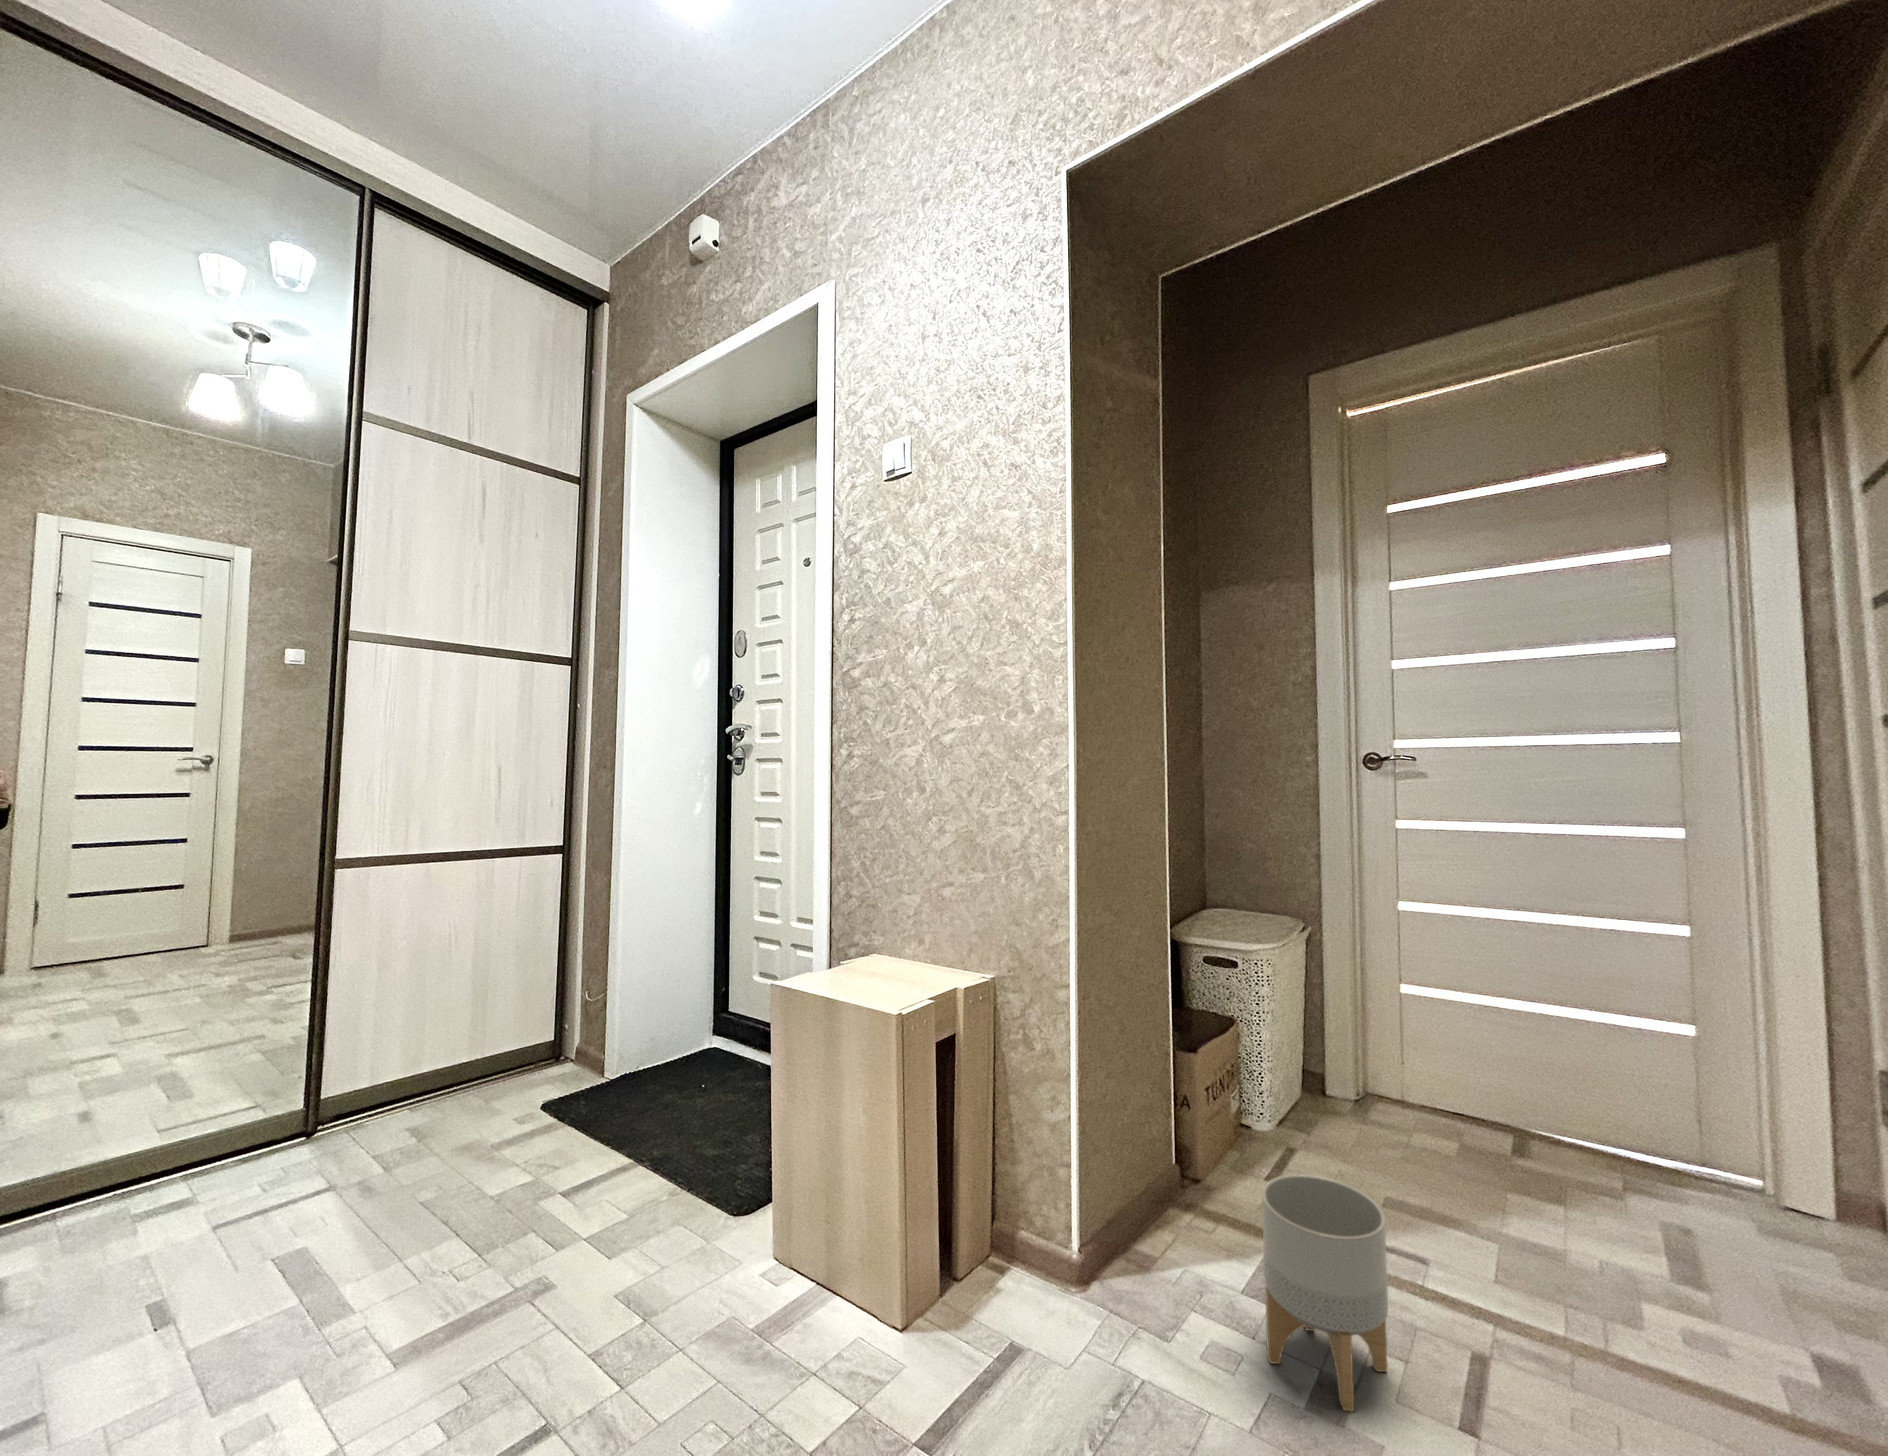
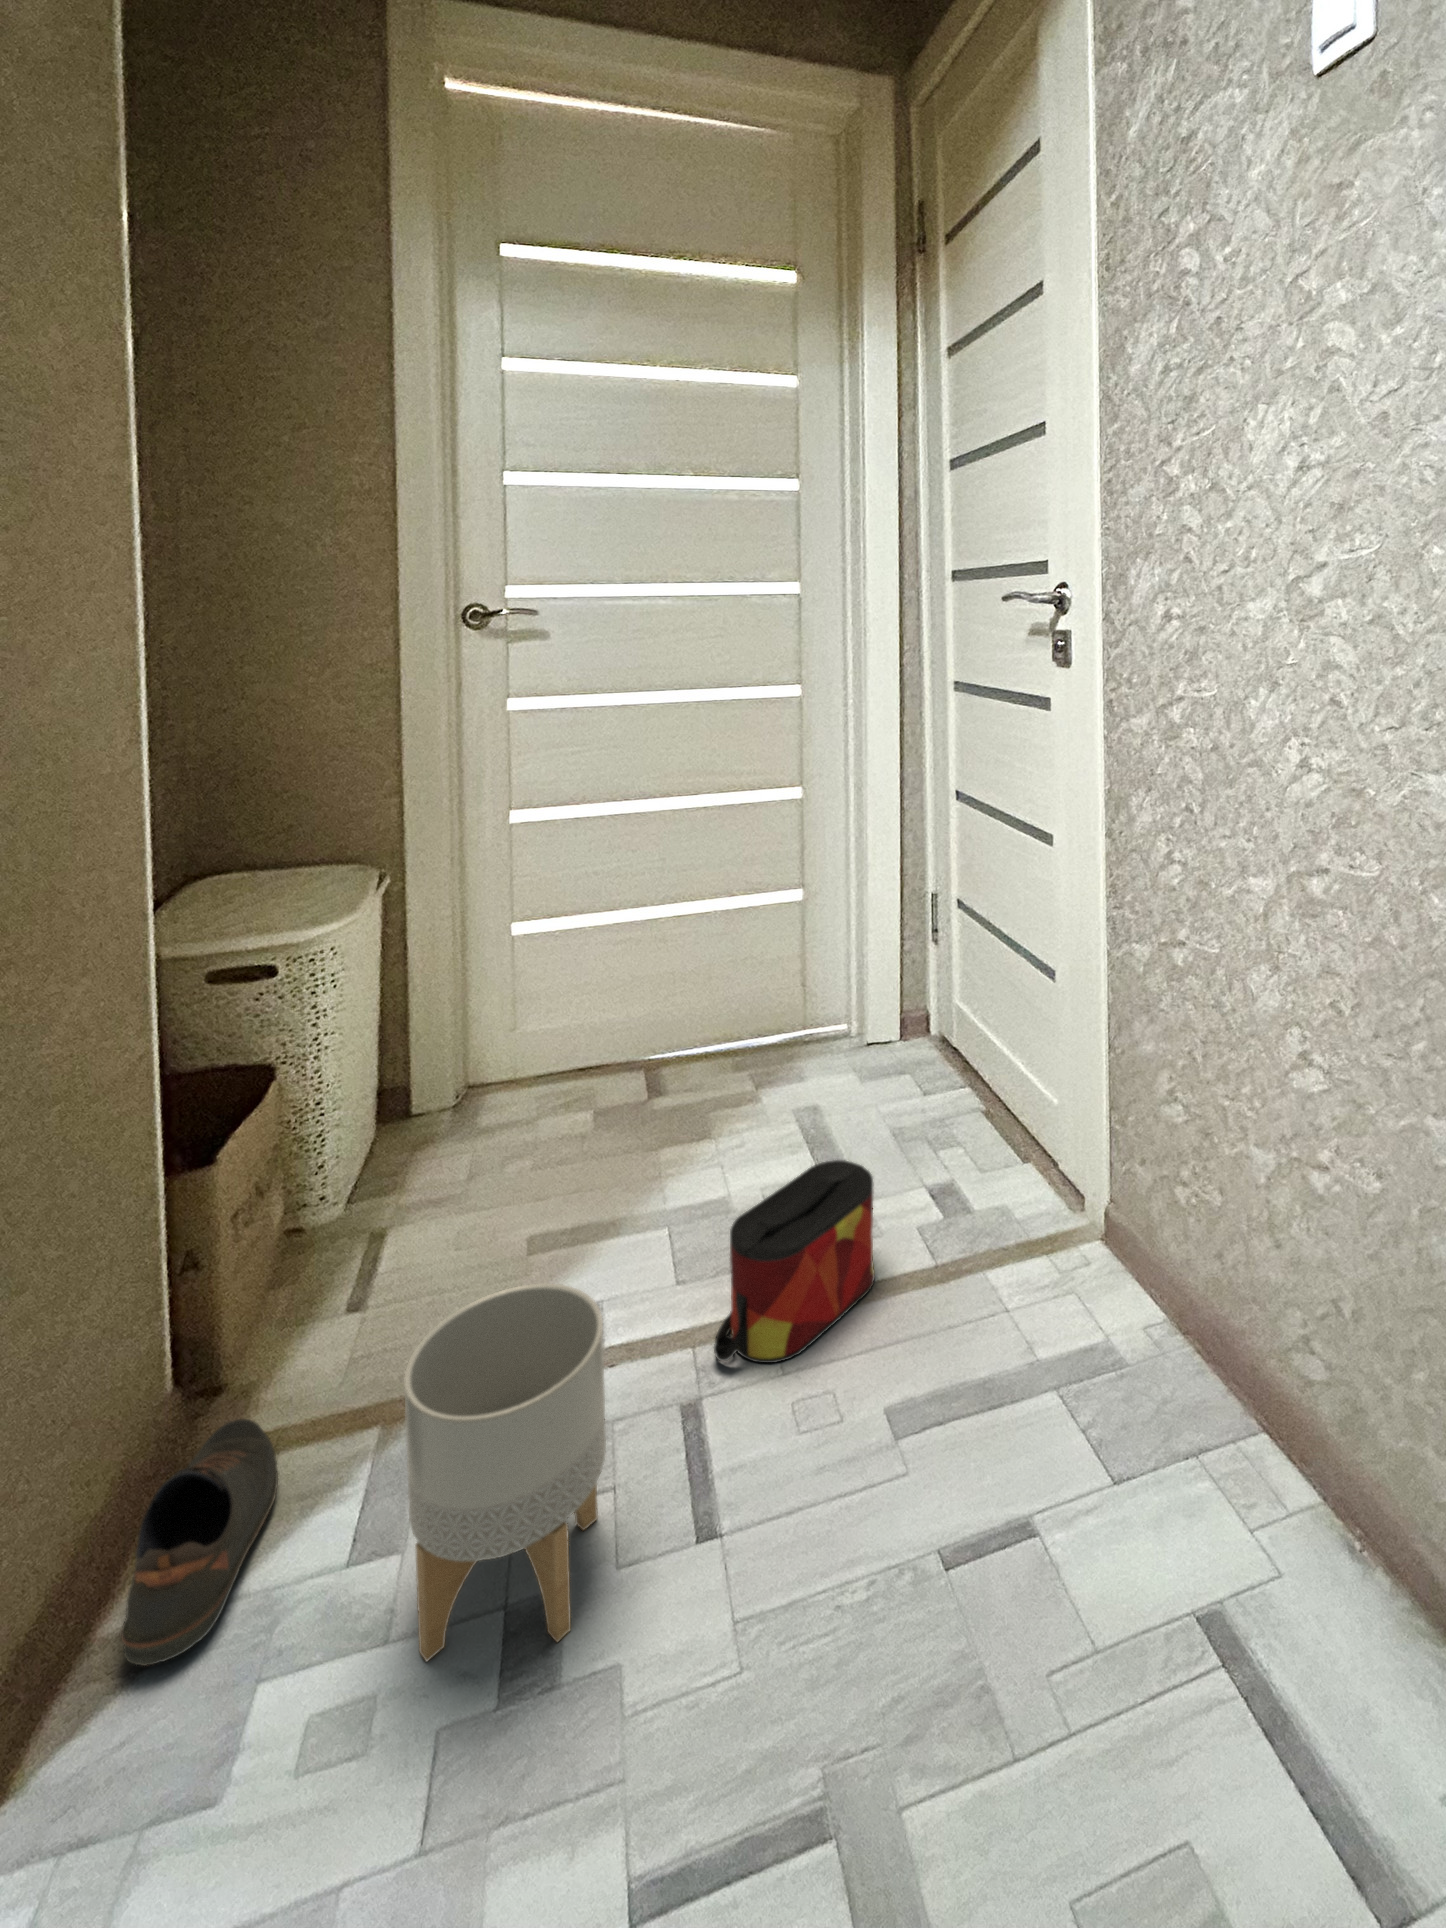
shoe: none [1142,1191,1217,1277] -> present [121,1419,278,1666]
bag: none [1506,1245,1702,1394] -> present [714,1160,875,1363]

